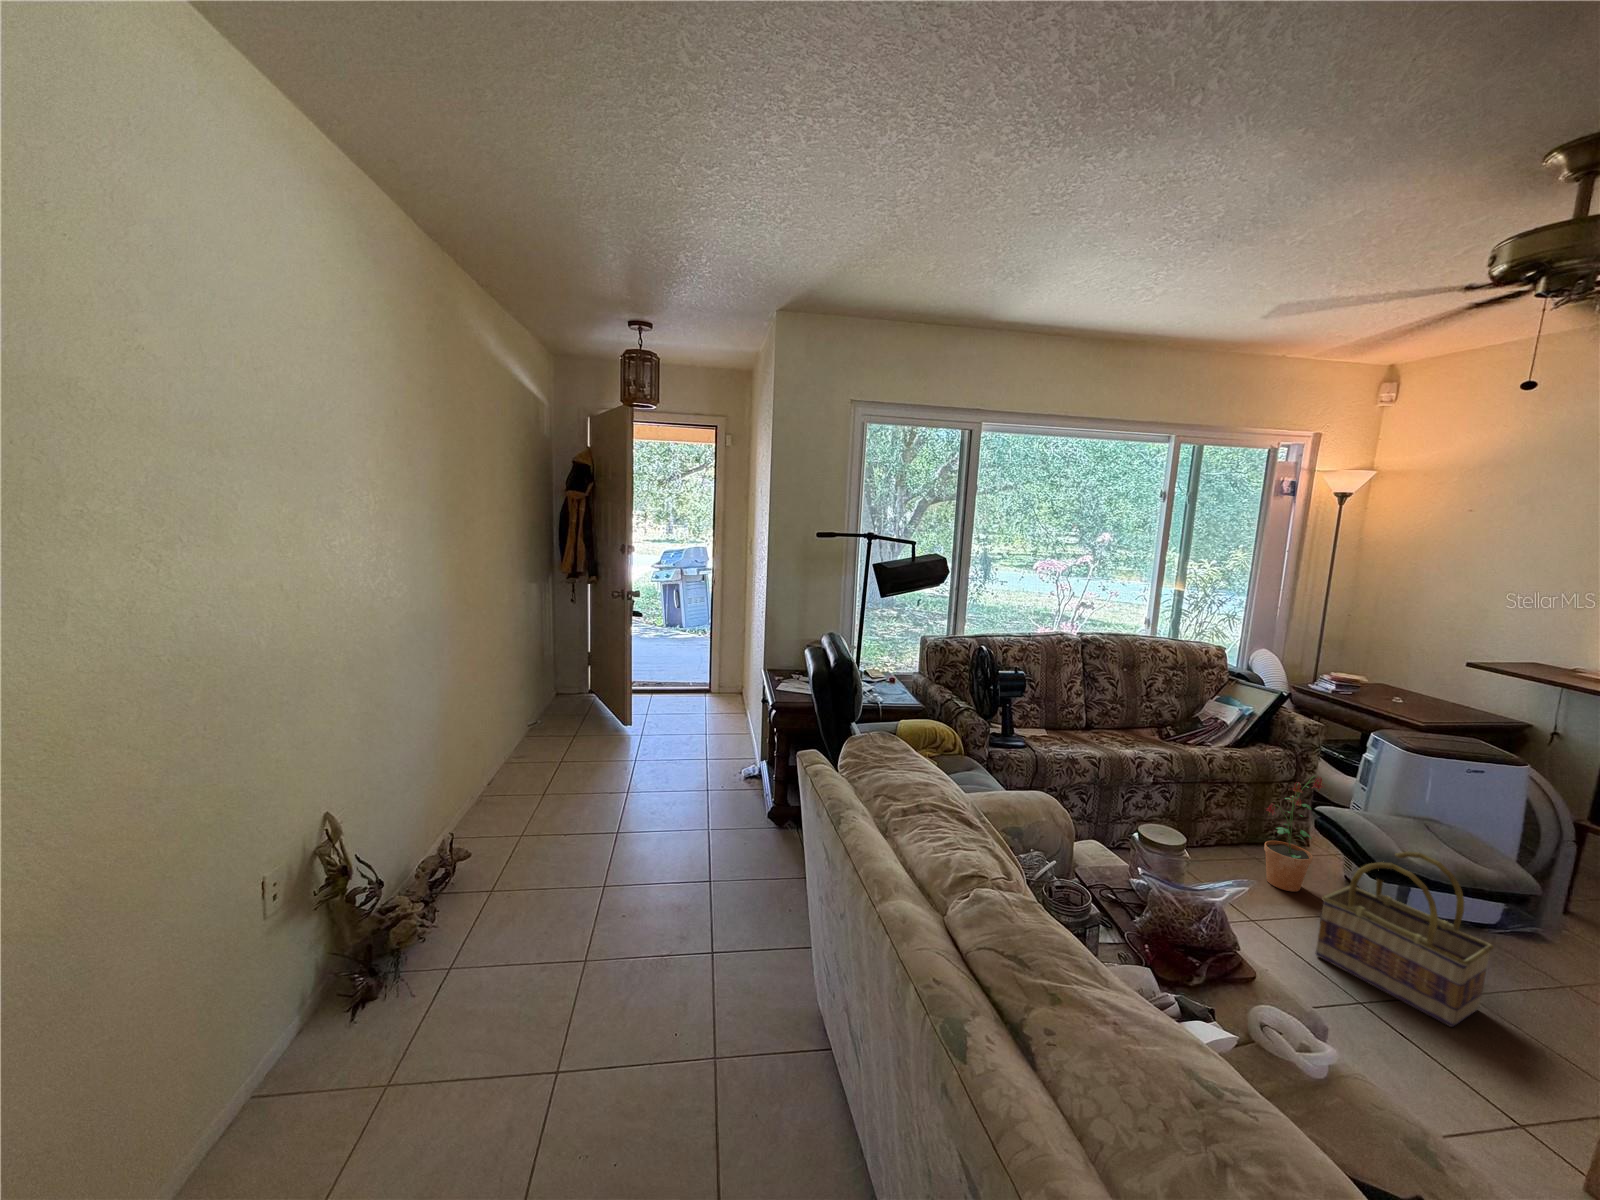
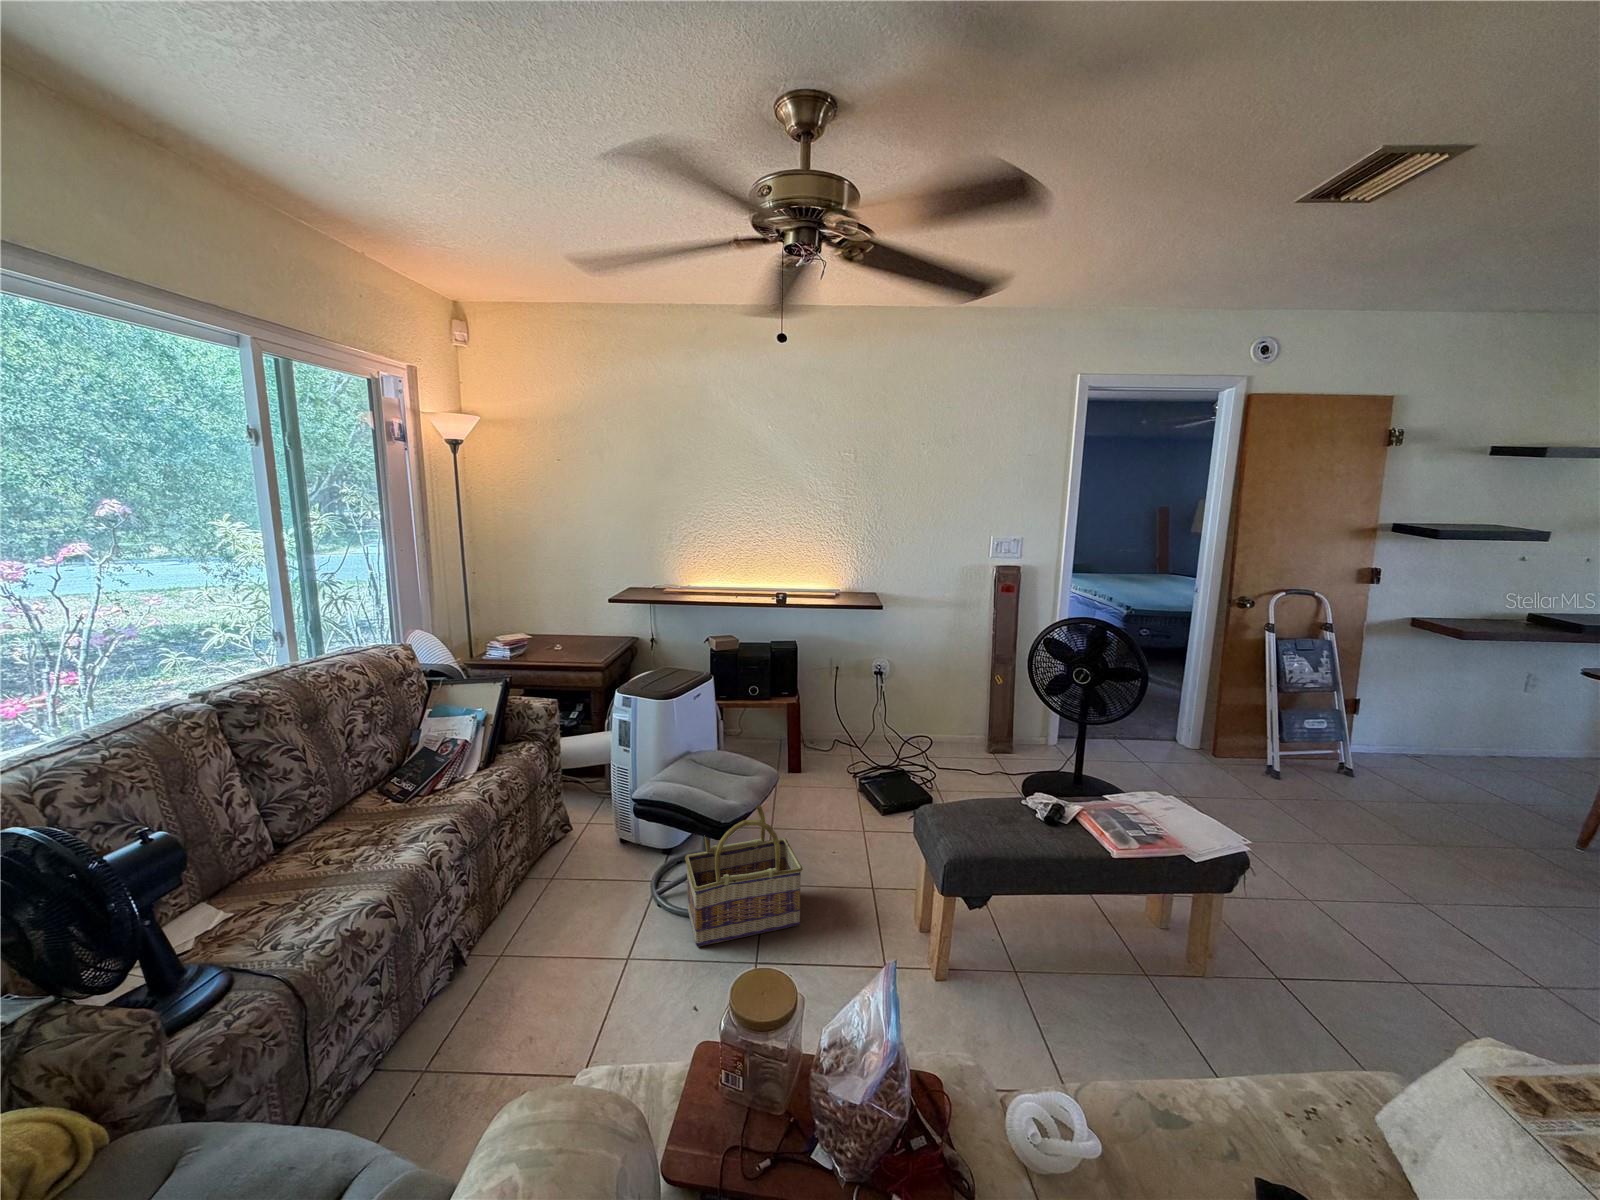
potted plant: present [1264,776,1324,892] -> none [566,759,616,897]

